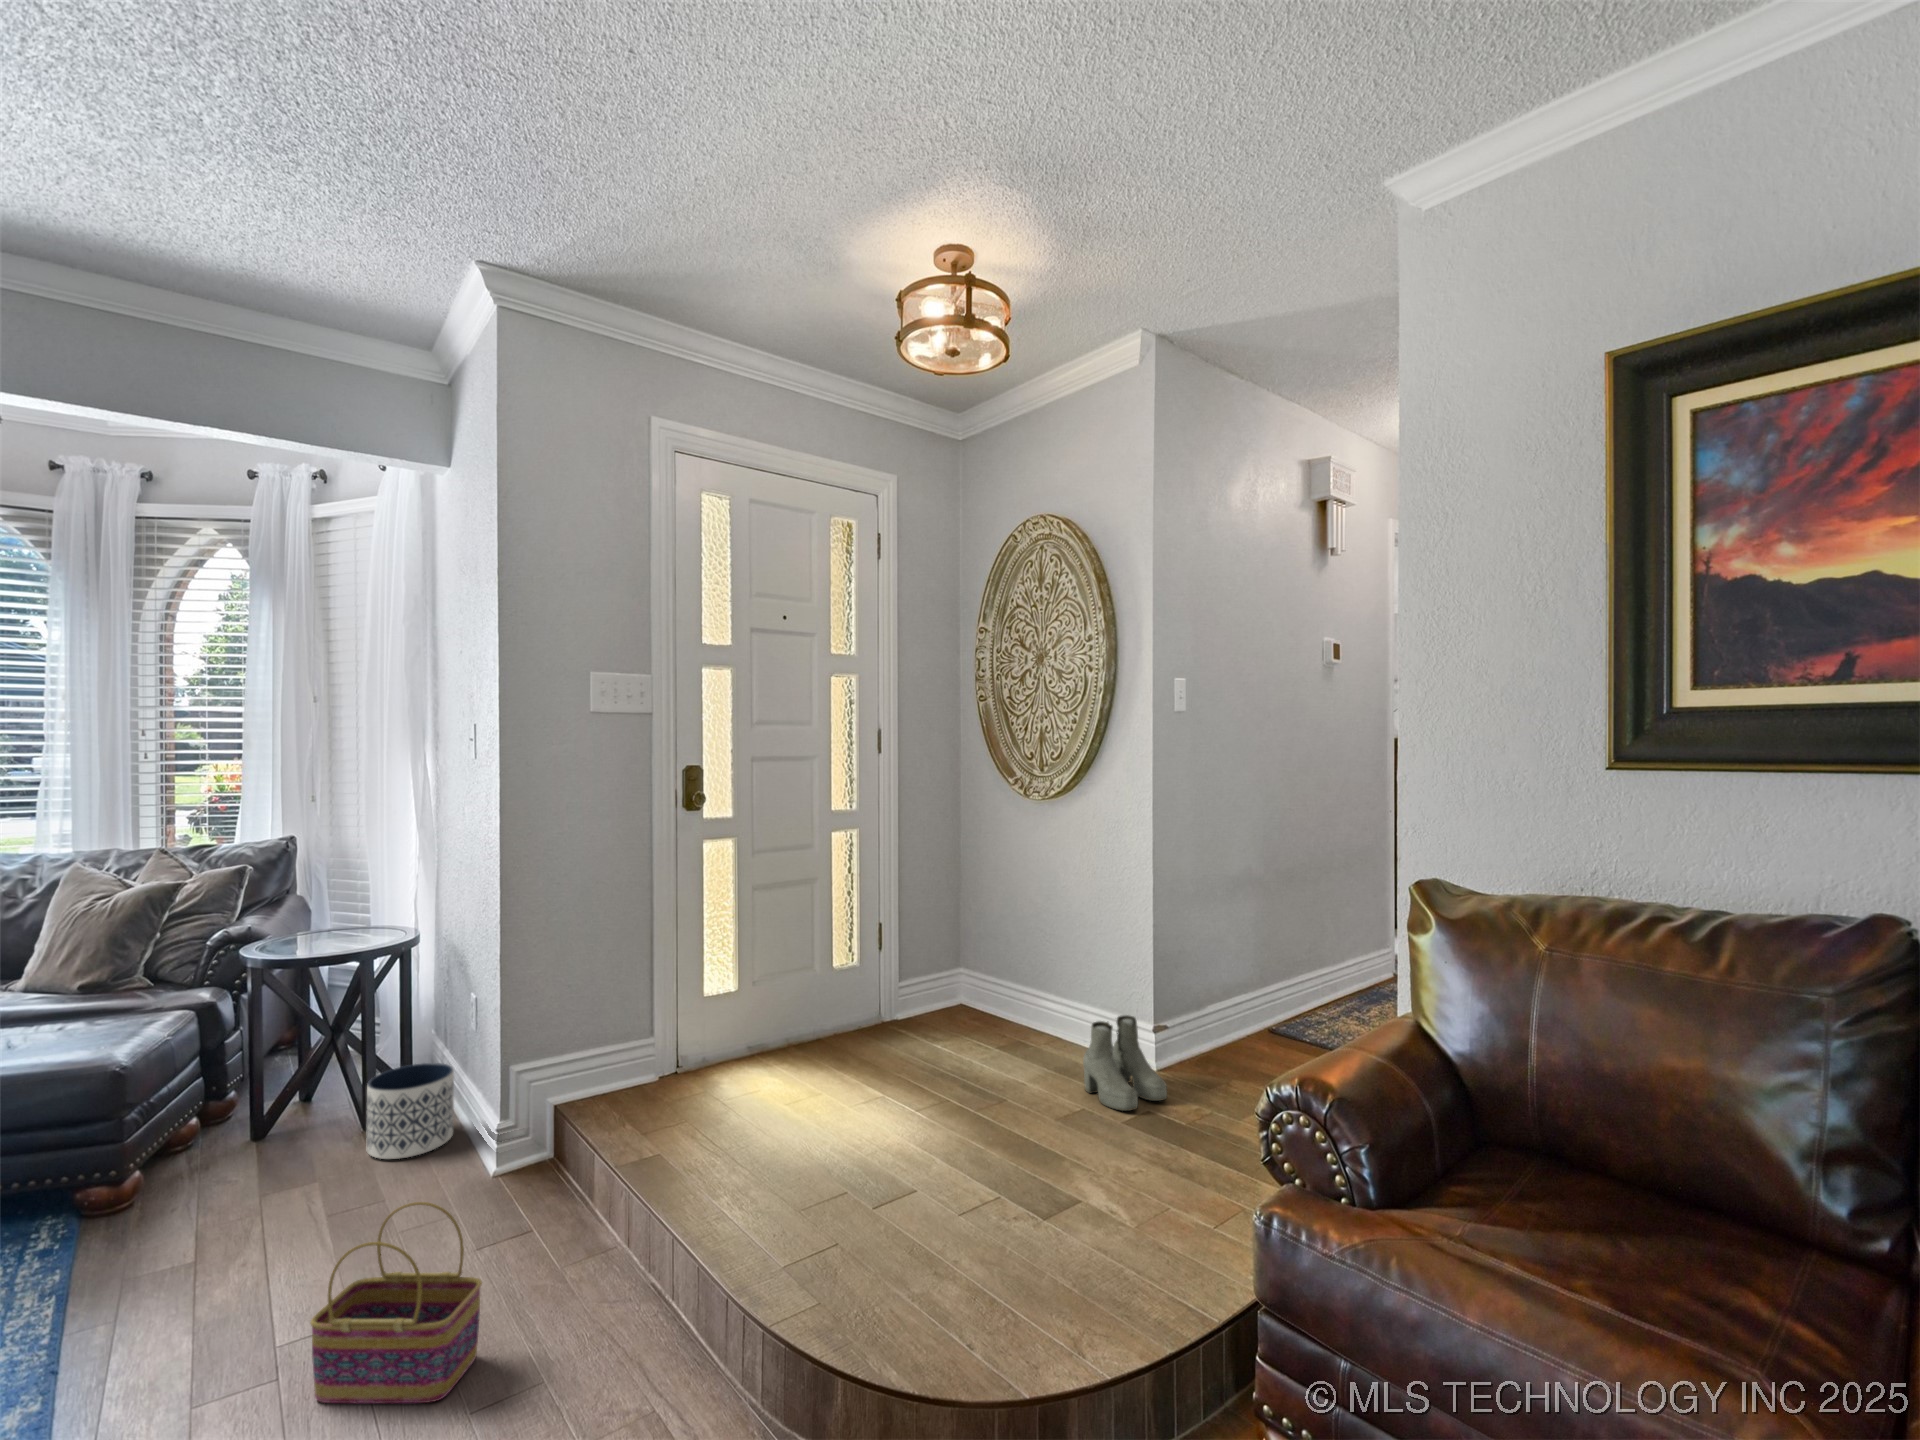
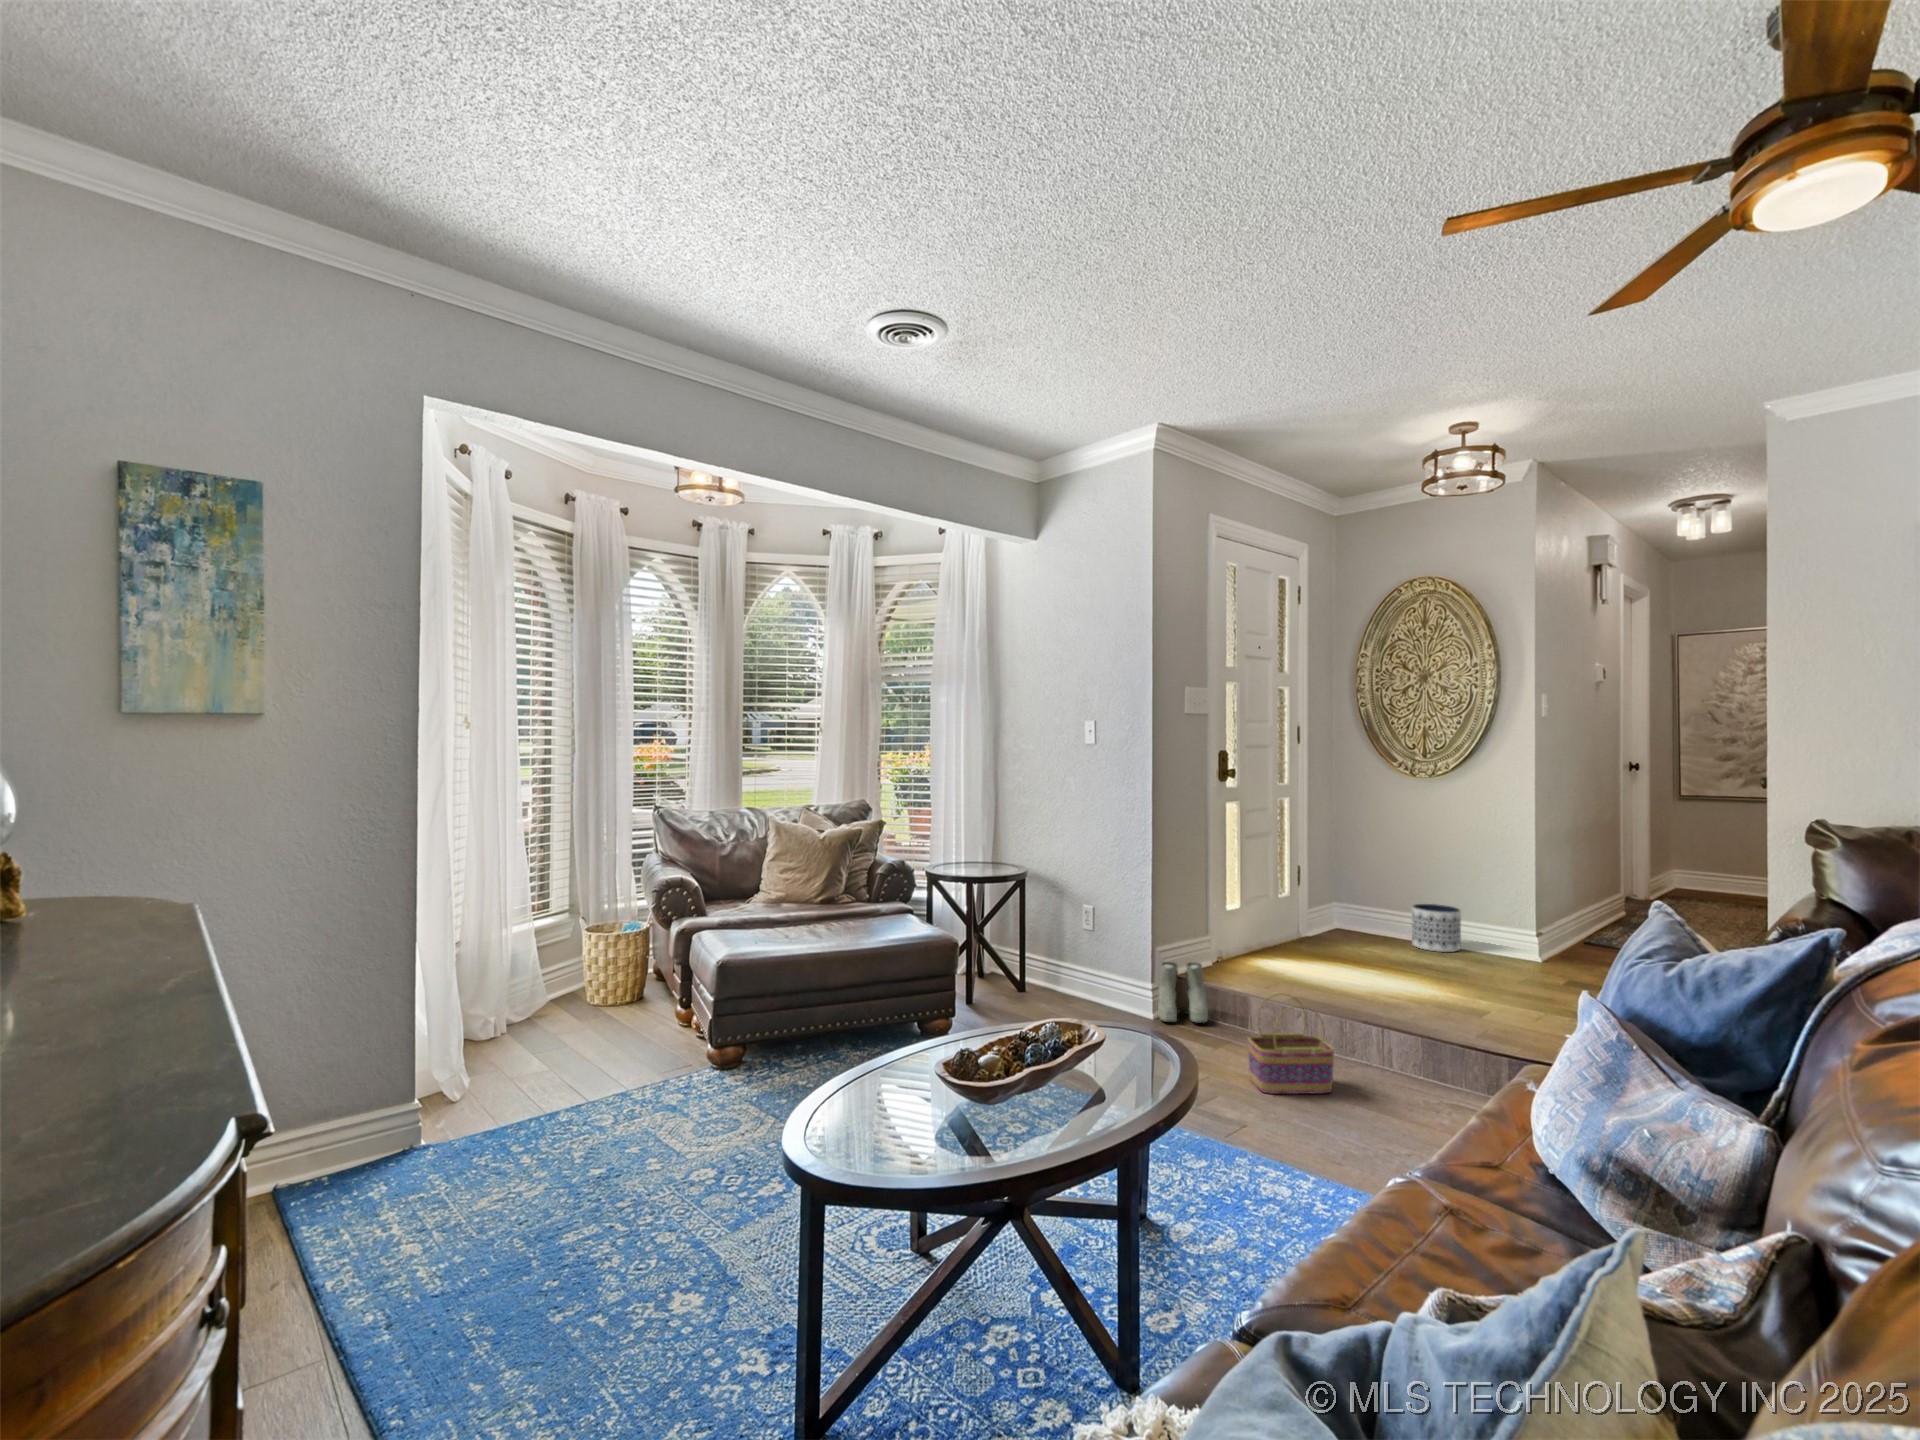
boots: present [1083,1015,1167,1111] -> present [1158,962,1208,1023]
planter: present [366,1063,454,1159] -> present [1412,904,1461,952]

